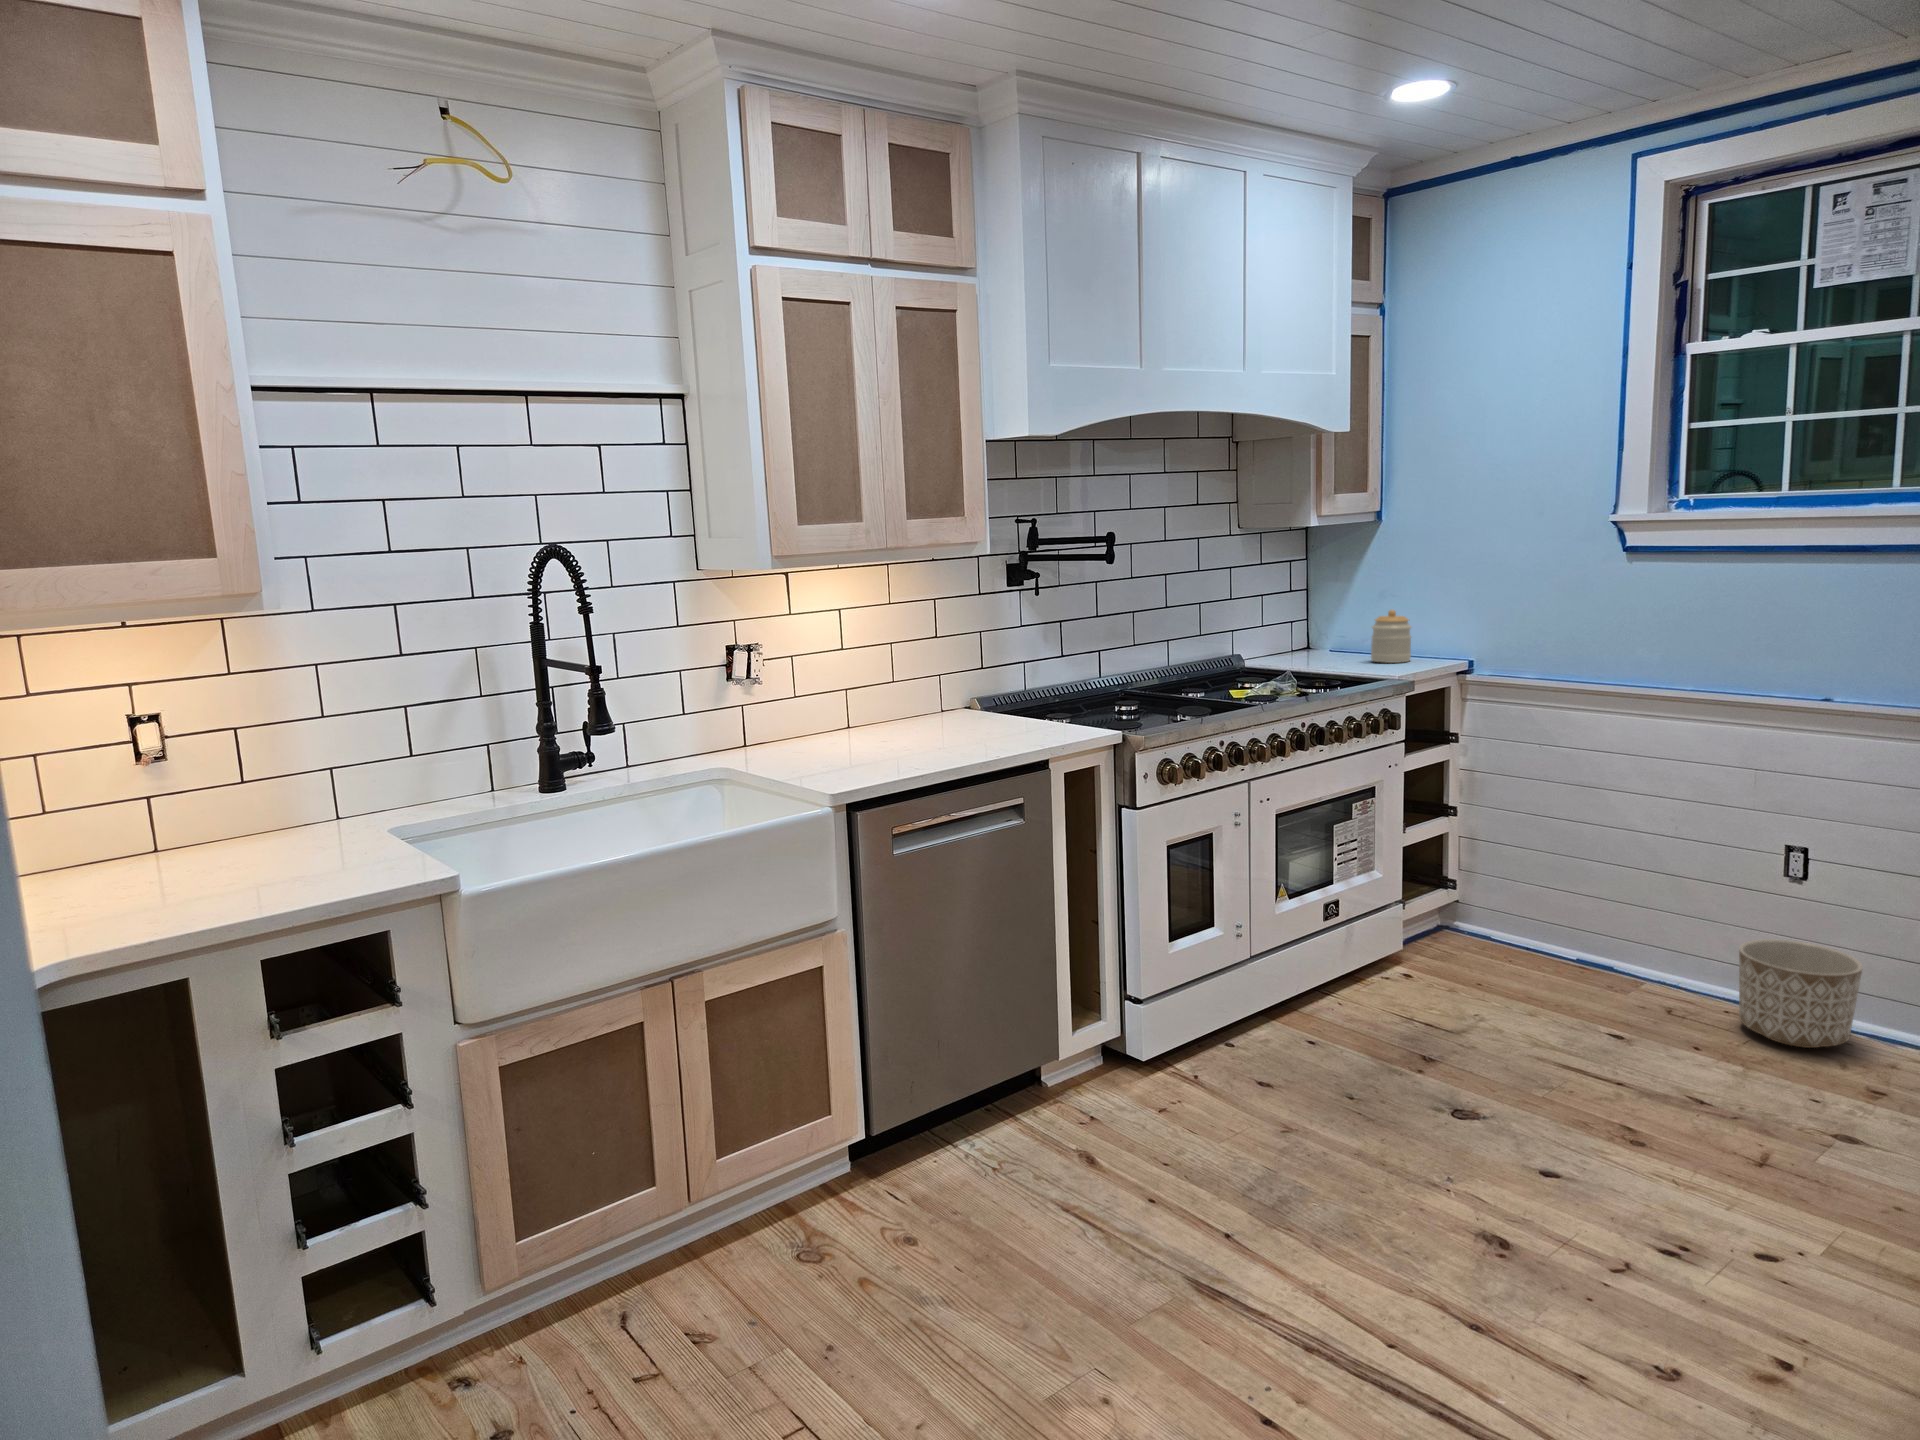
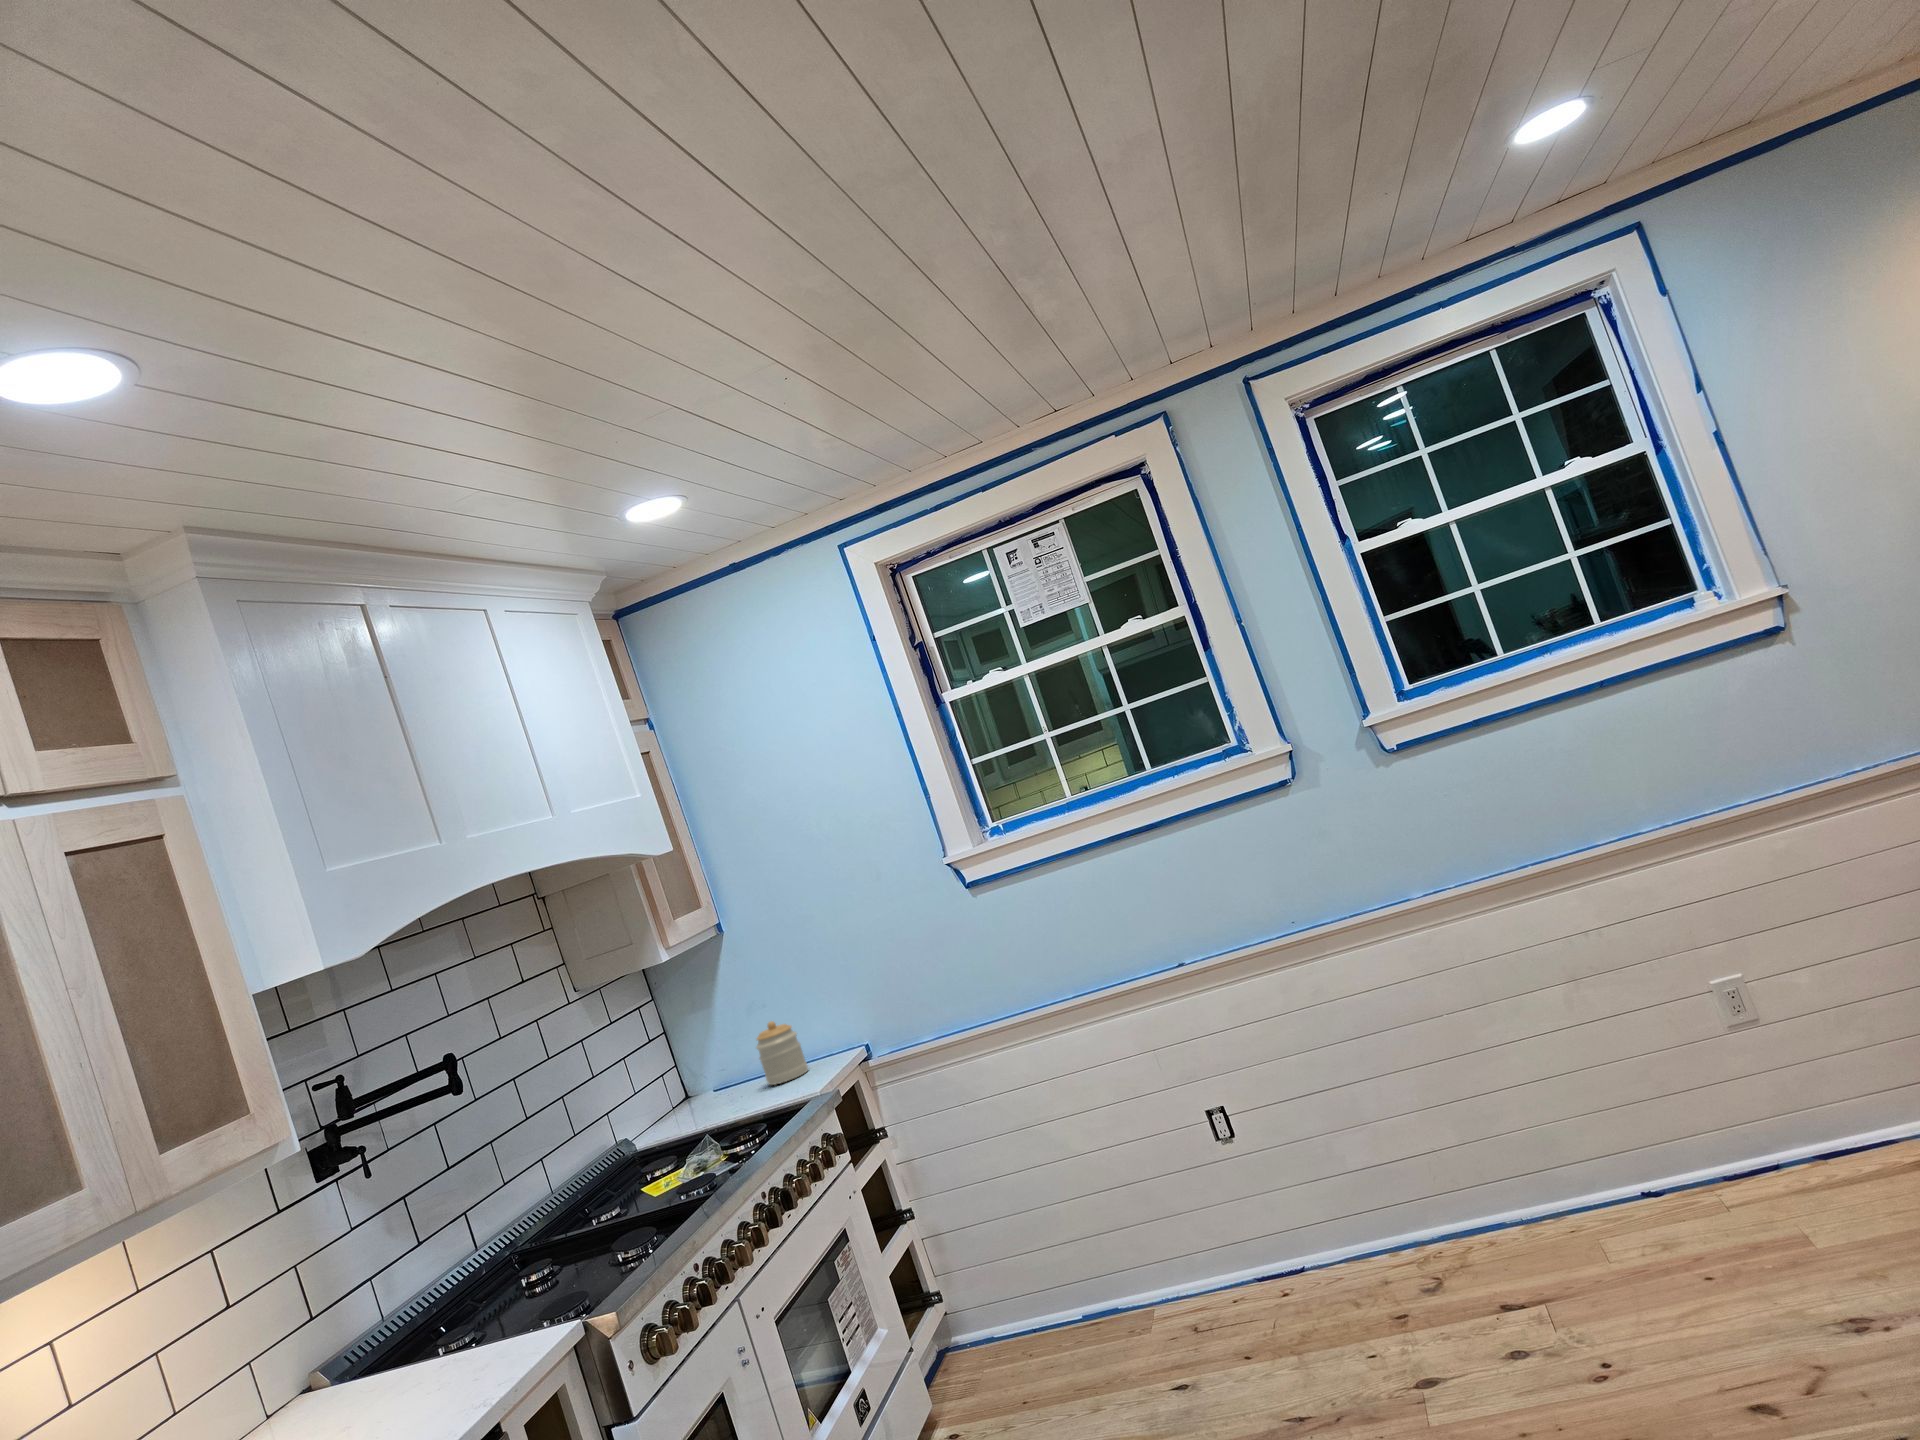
planter: present [1739,939,1863,1048] -> none [1221,1197,1335,1312]

